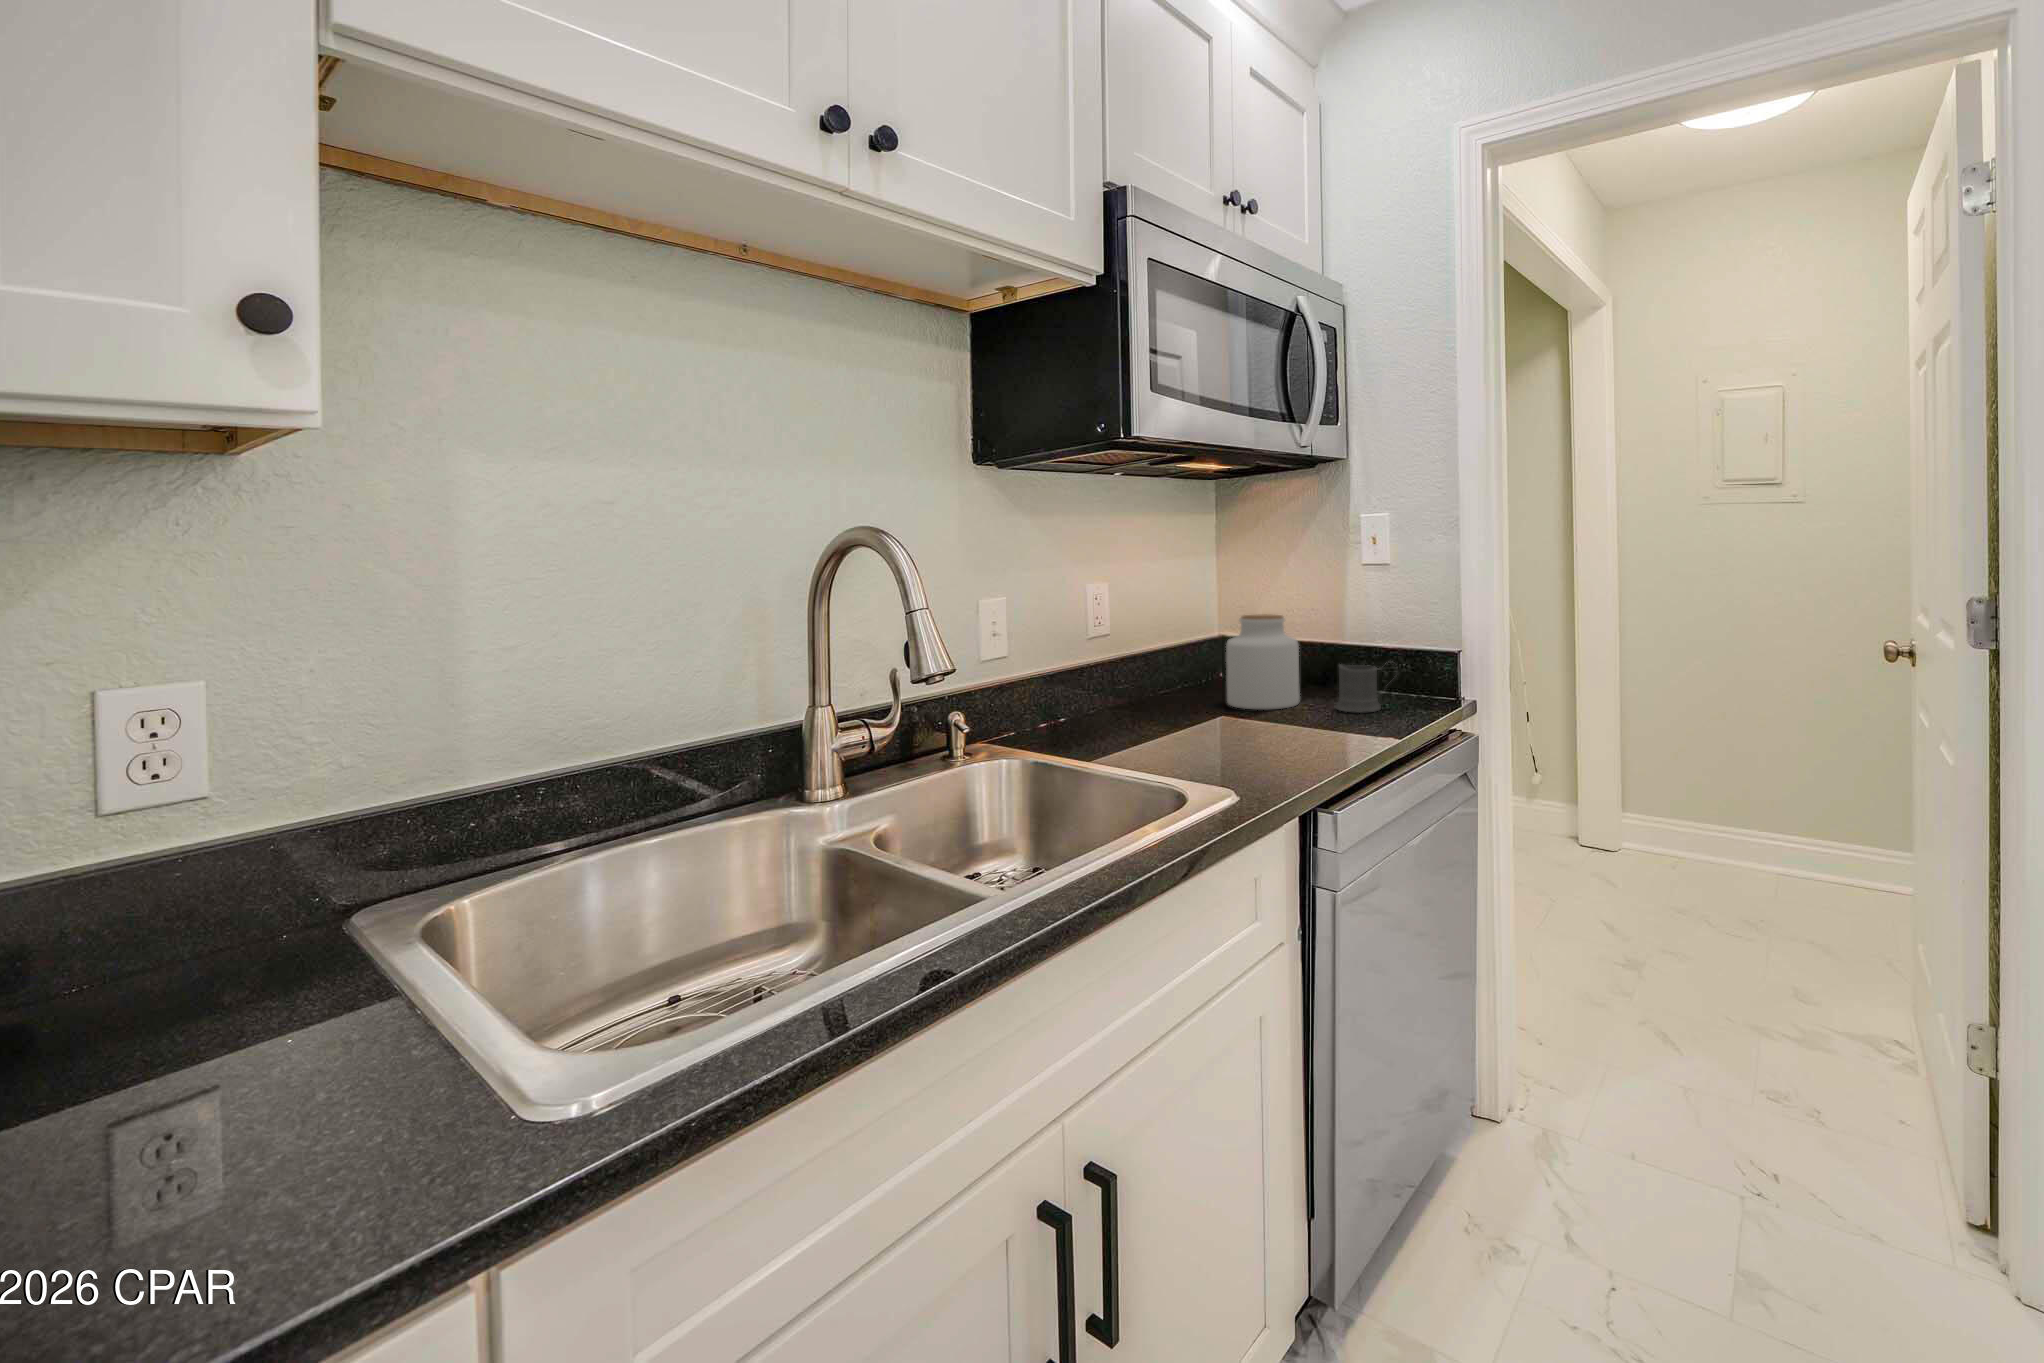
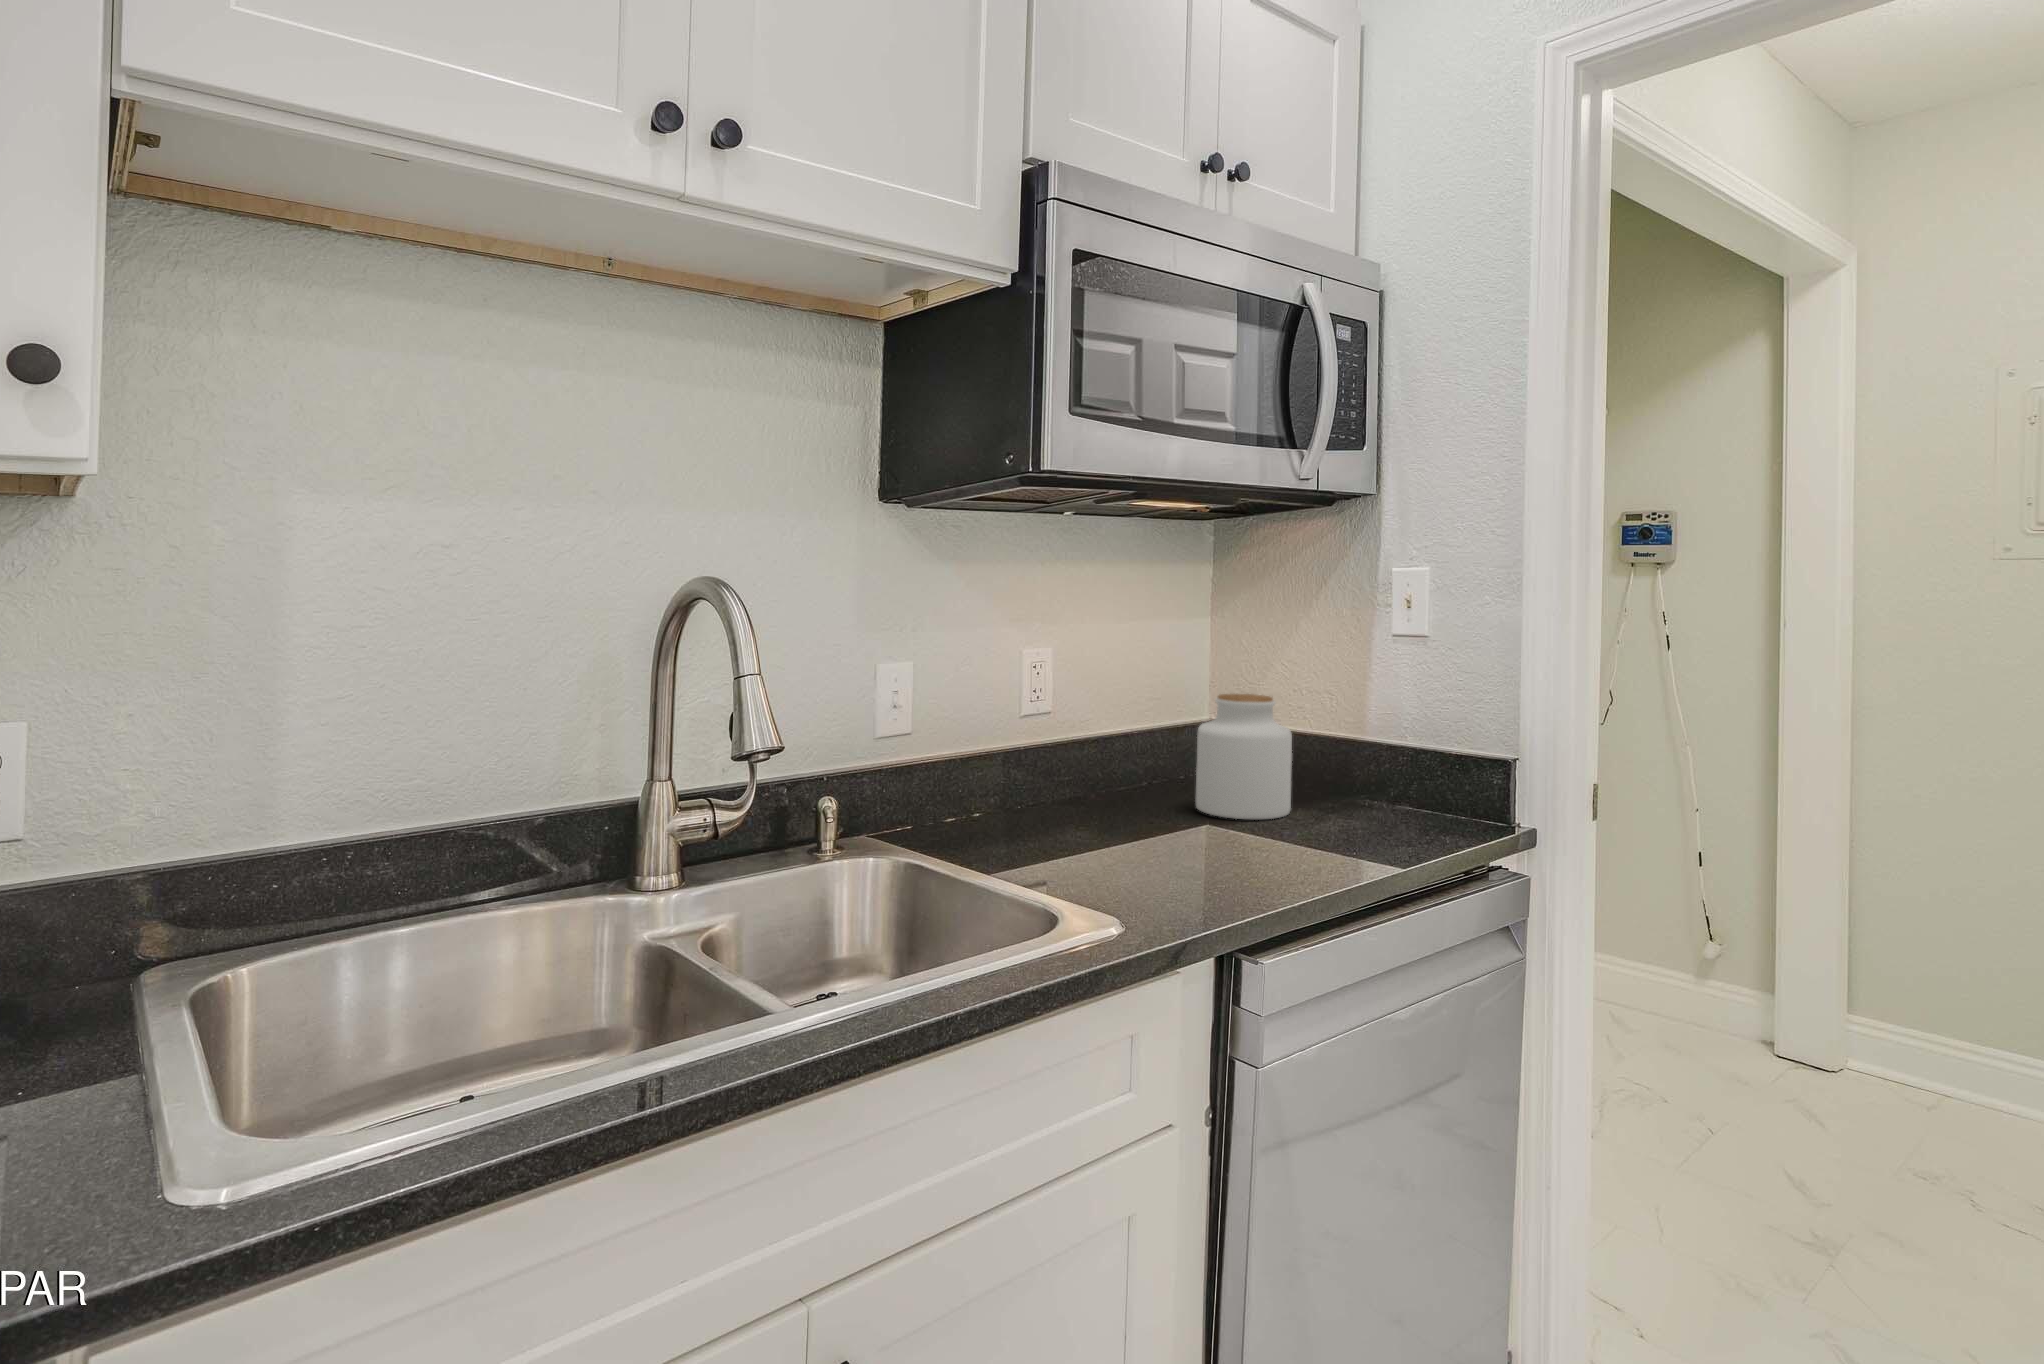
mug: present [1336,662,1391,713] -> none [1331,768,1416,835]

